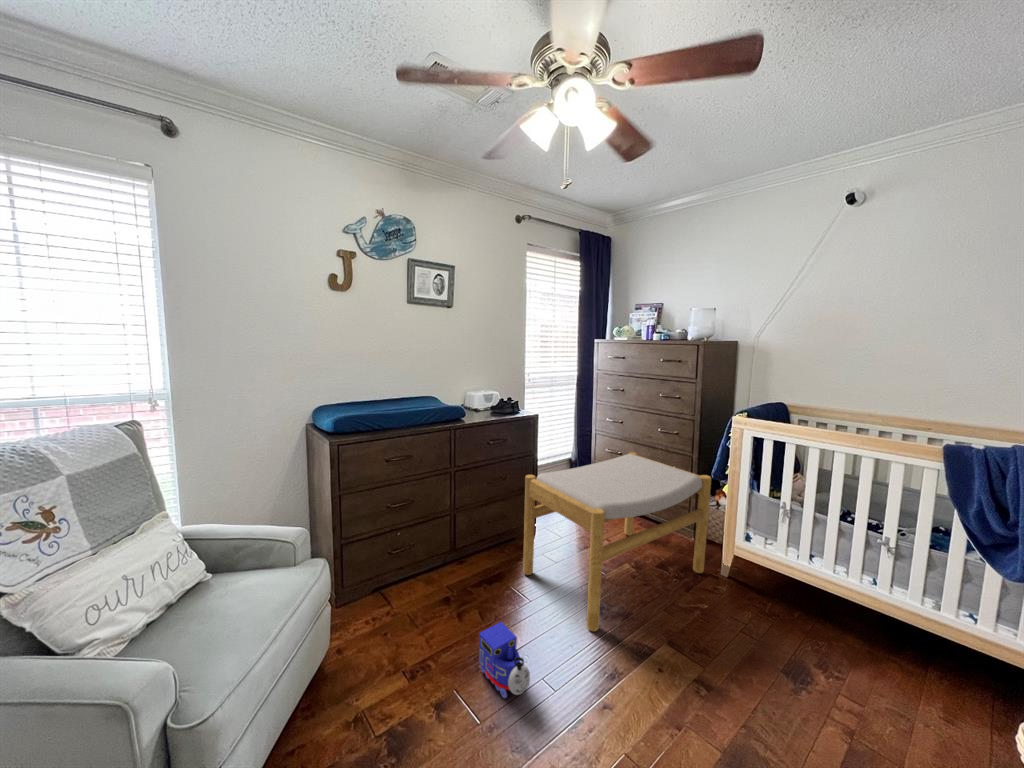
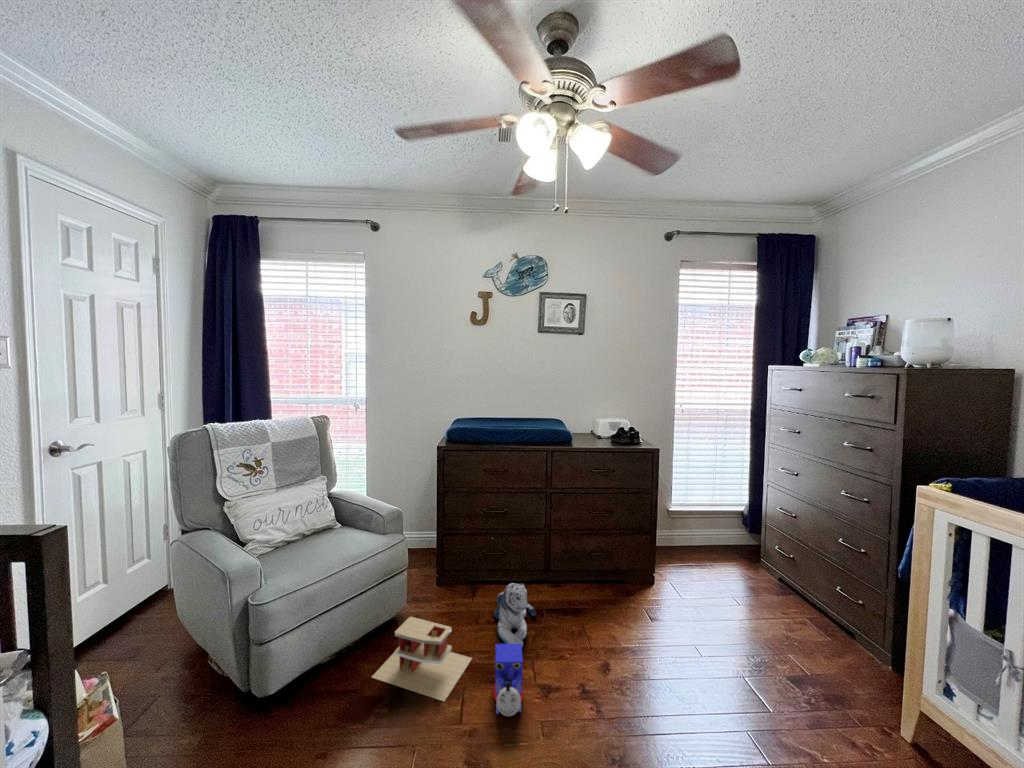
footstool: present [523,452,711,631] -> none [604,512,874,716]
plush toy: none [424,567,480,633] -> present [494,583,536,647]
toy house: none [338,638,446,744] -> present [372,617,472,701]

